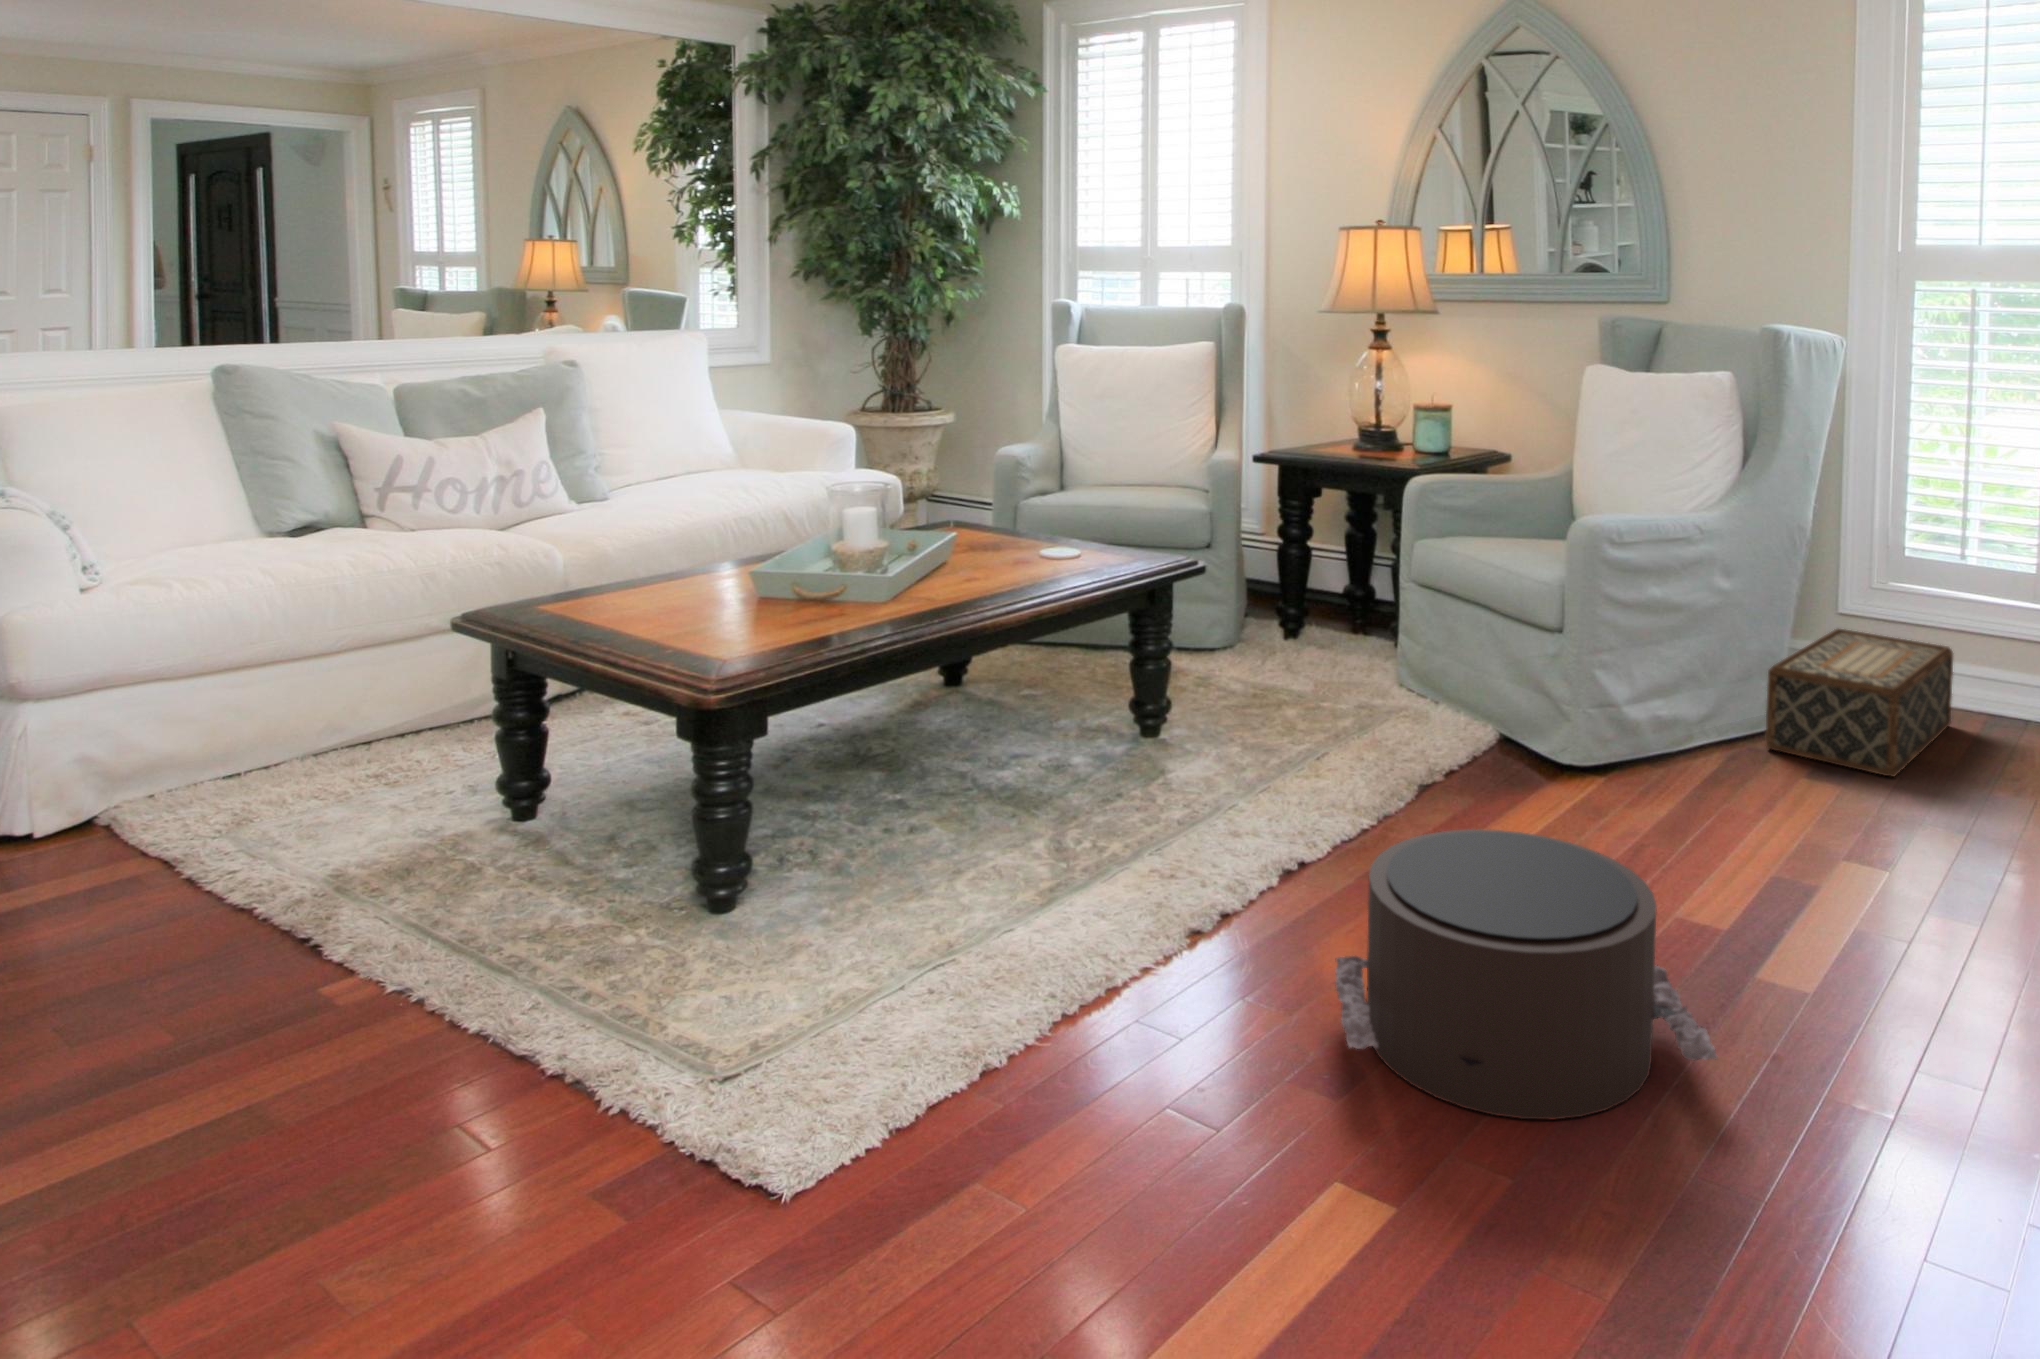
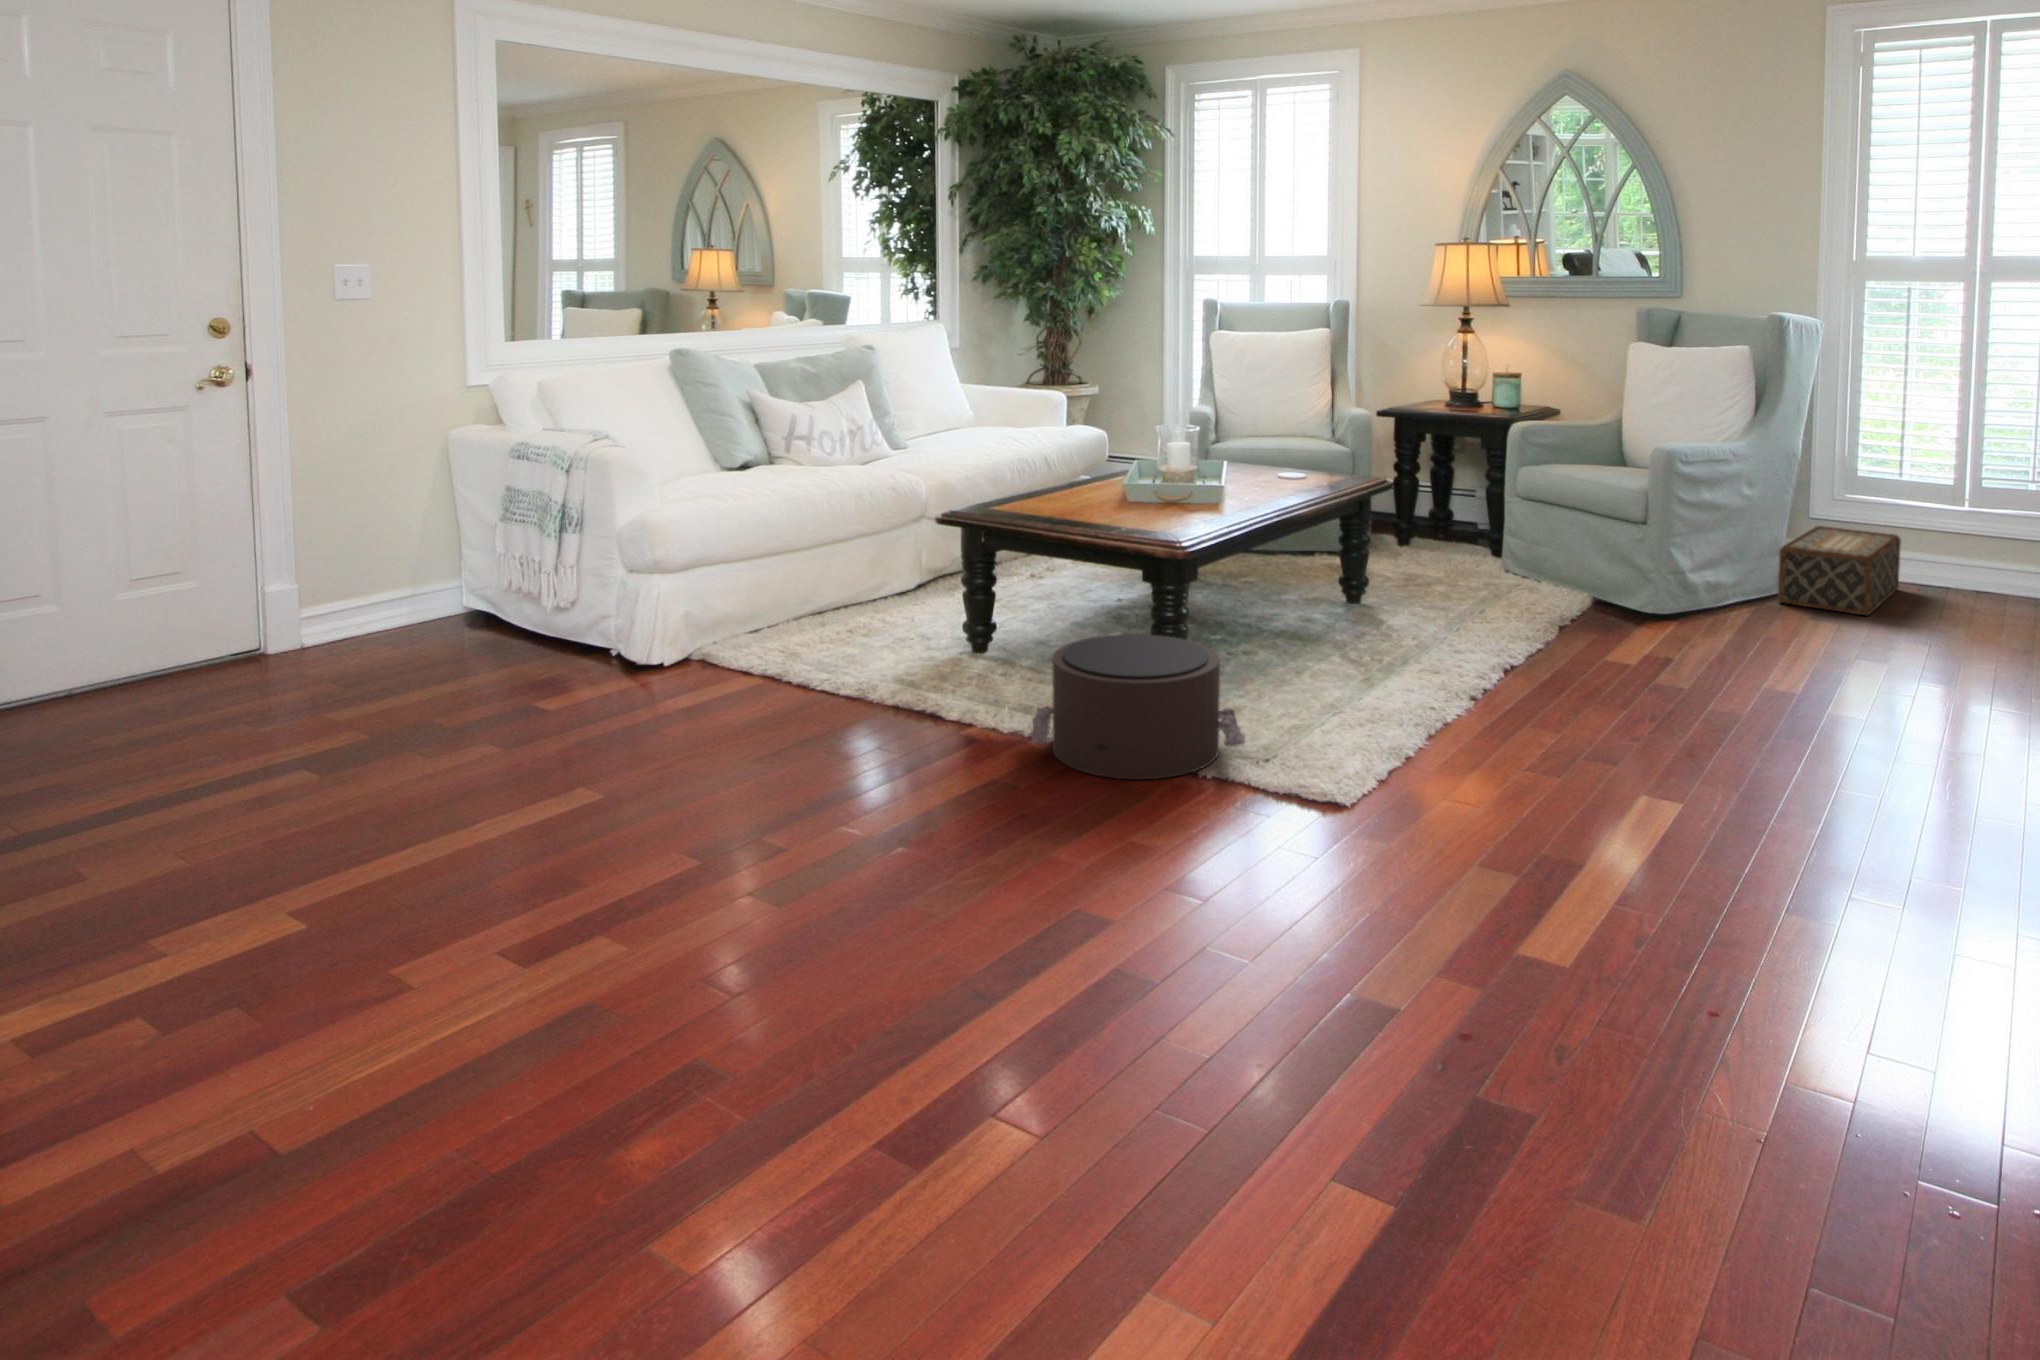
pouf: present [1335,829,1718,1120] -> present [1031,634,1245,779]

